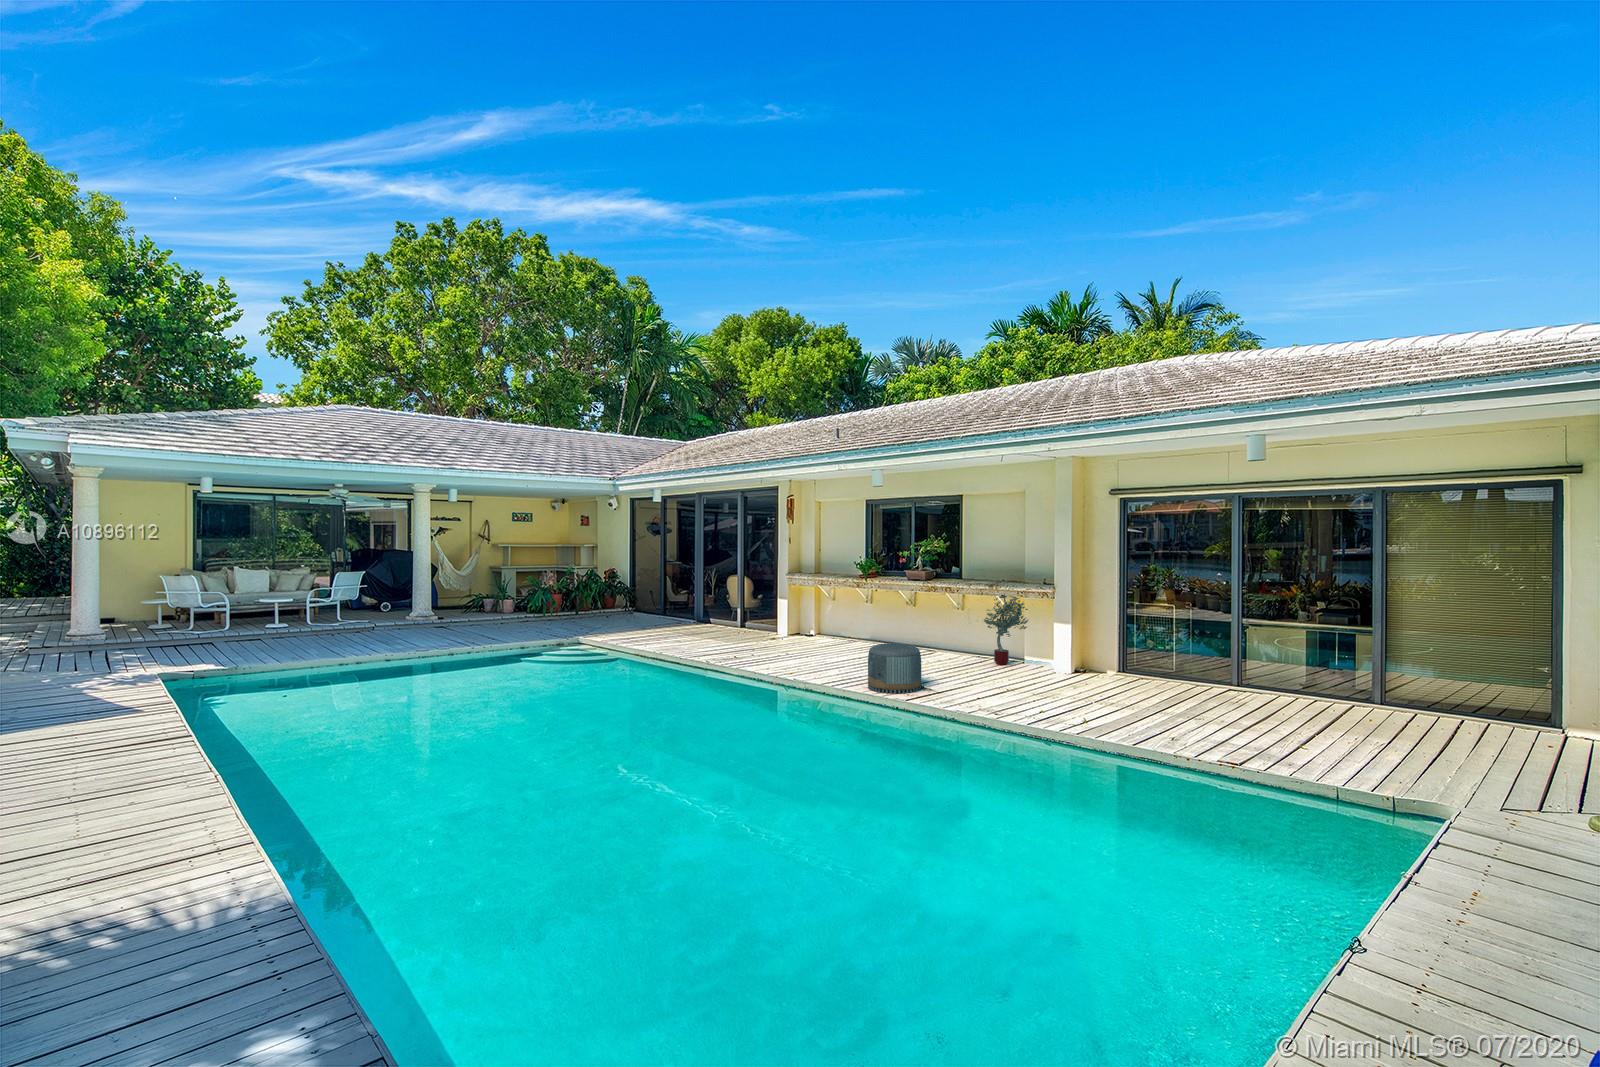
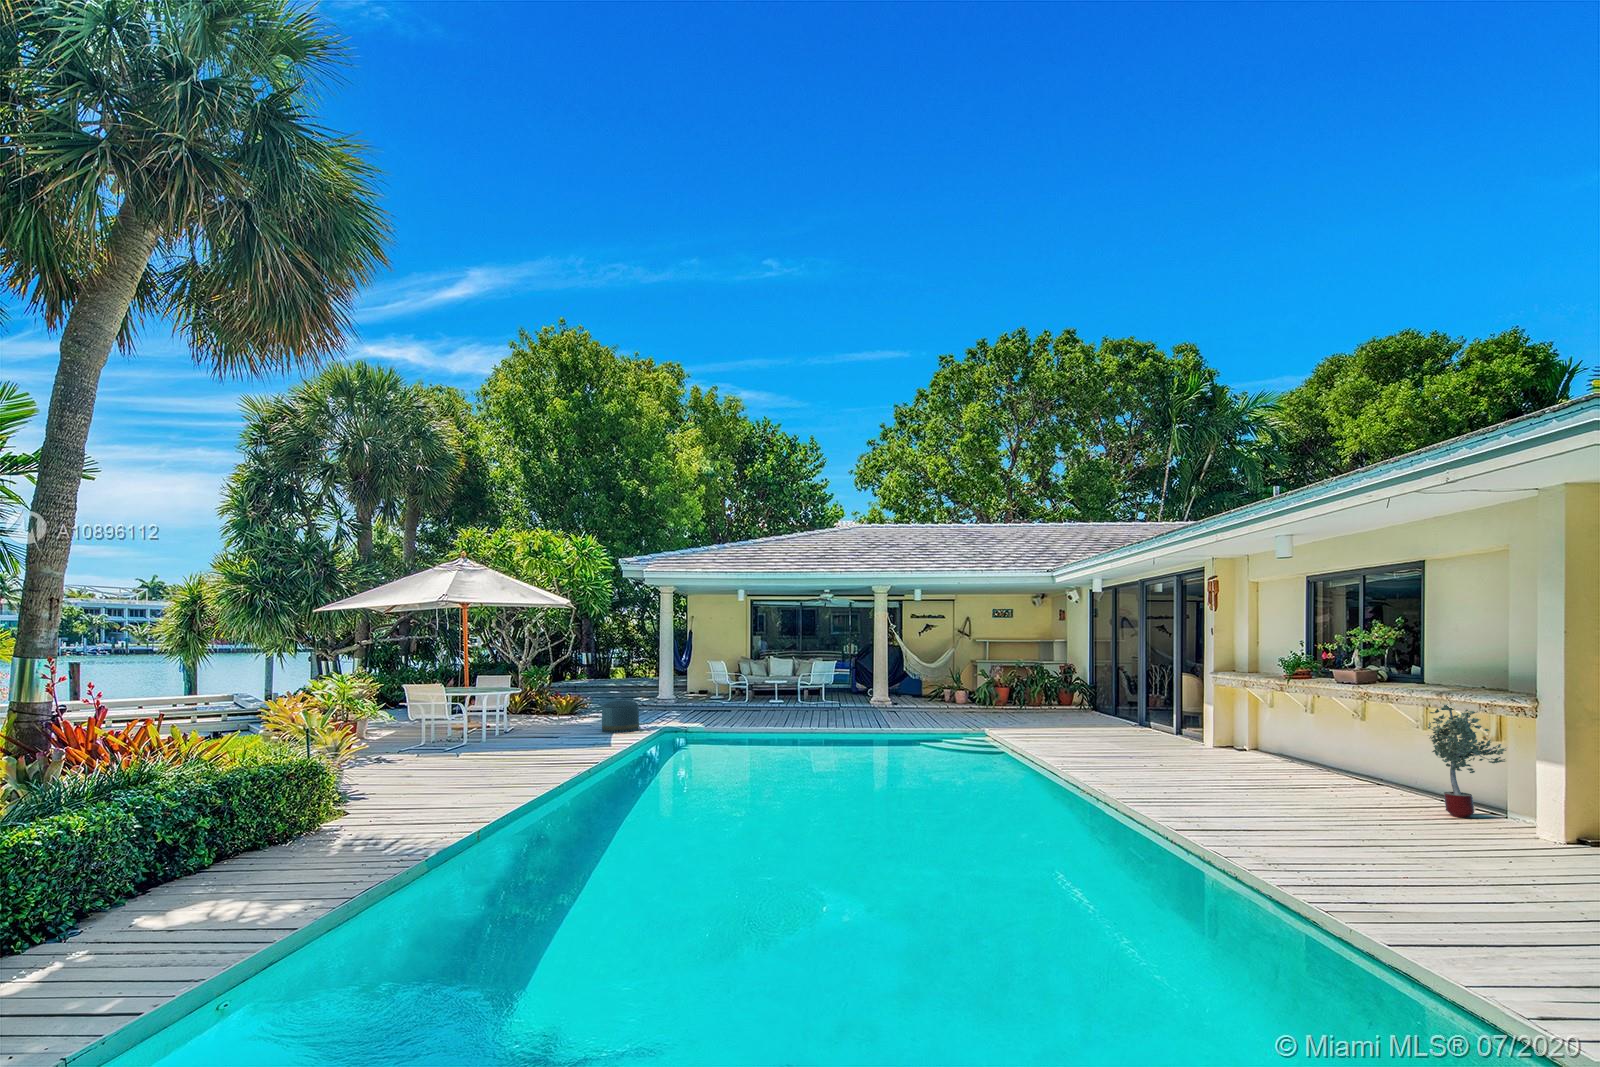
pouf: present [868,643,921,694] -> present [602,700,639,733]

